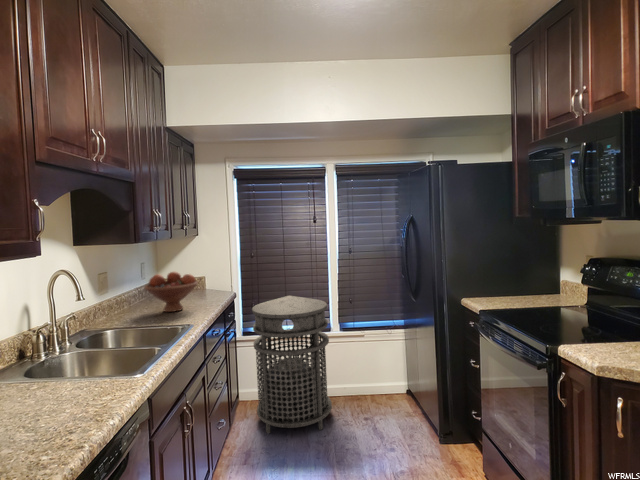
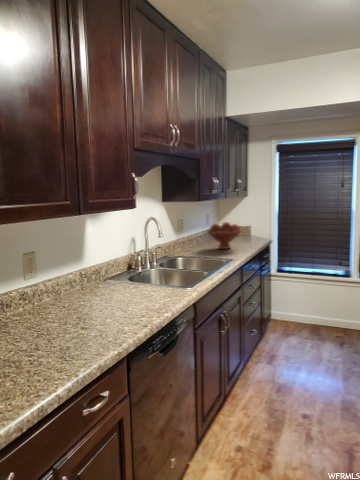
trash can: present [252,296,332,433] -> none [282,247,352,358]

